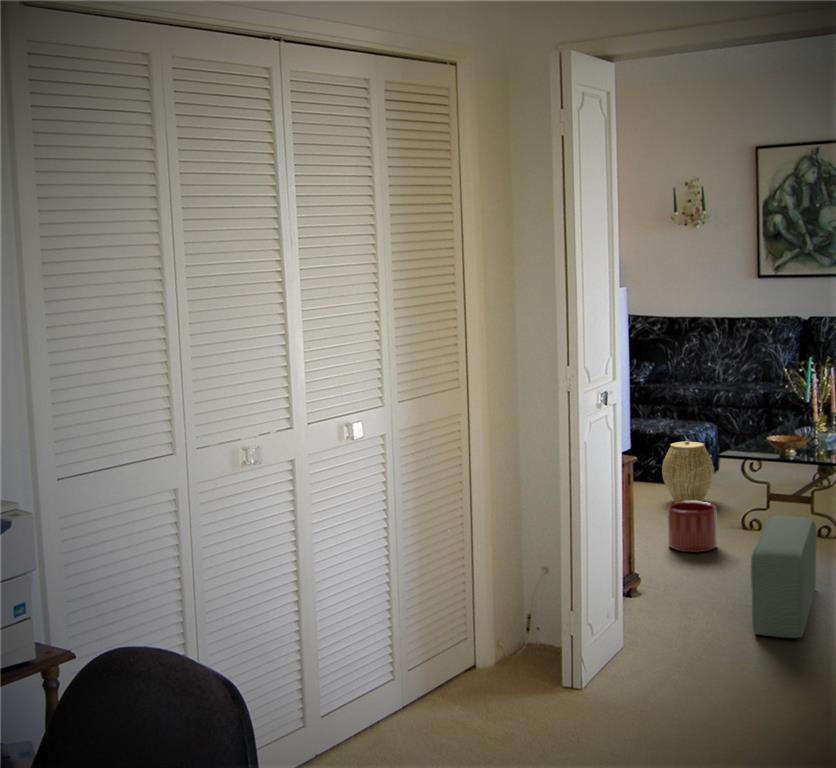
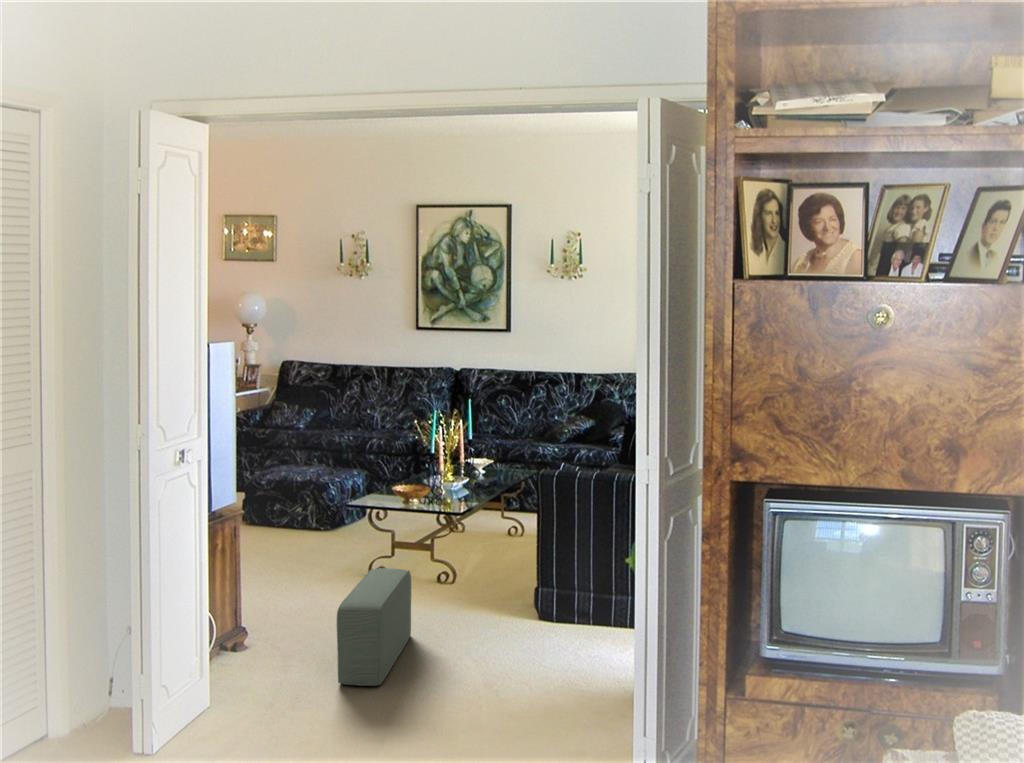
woven basket: present [662,441,714,503] -> none [301,491,351,553]
planter: present [668,501,717,552] -> none [290,552,336,603]

